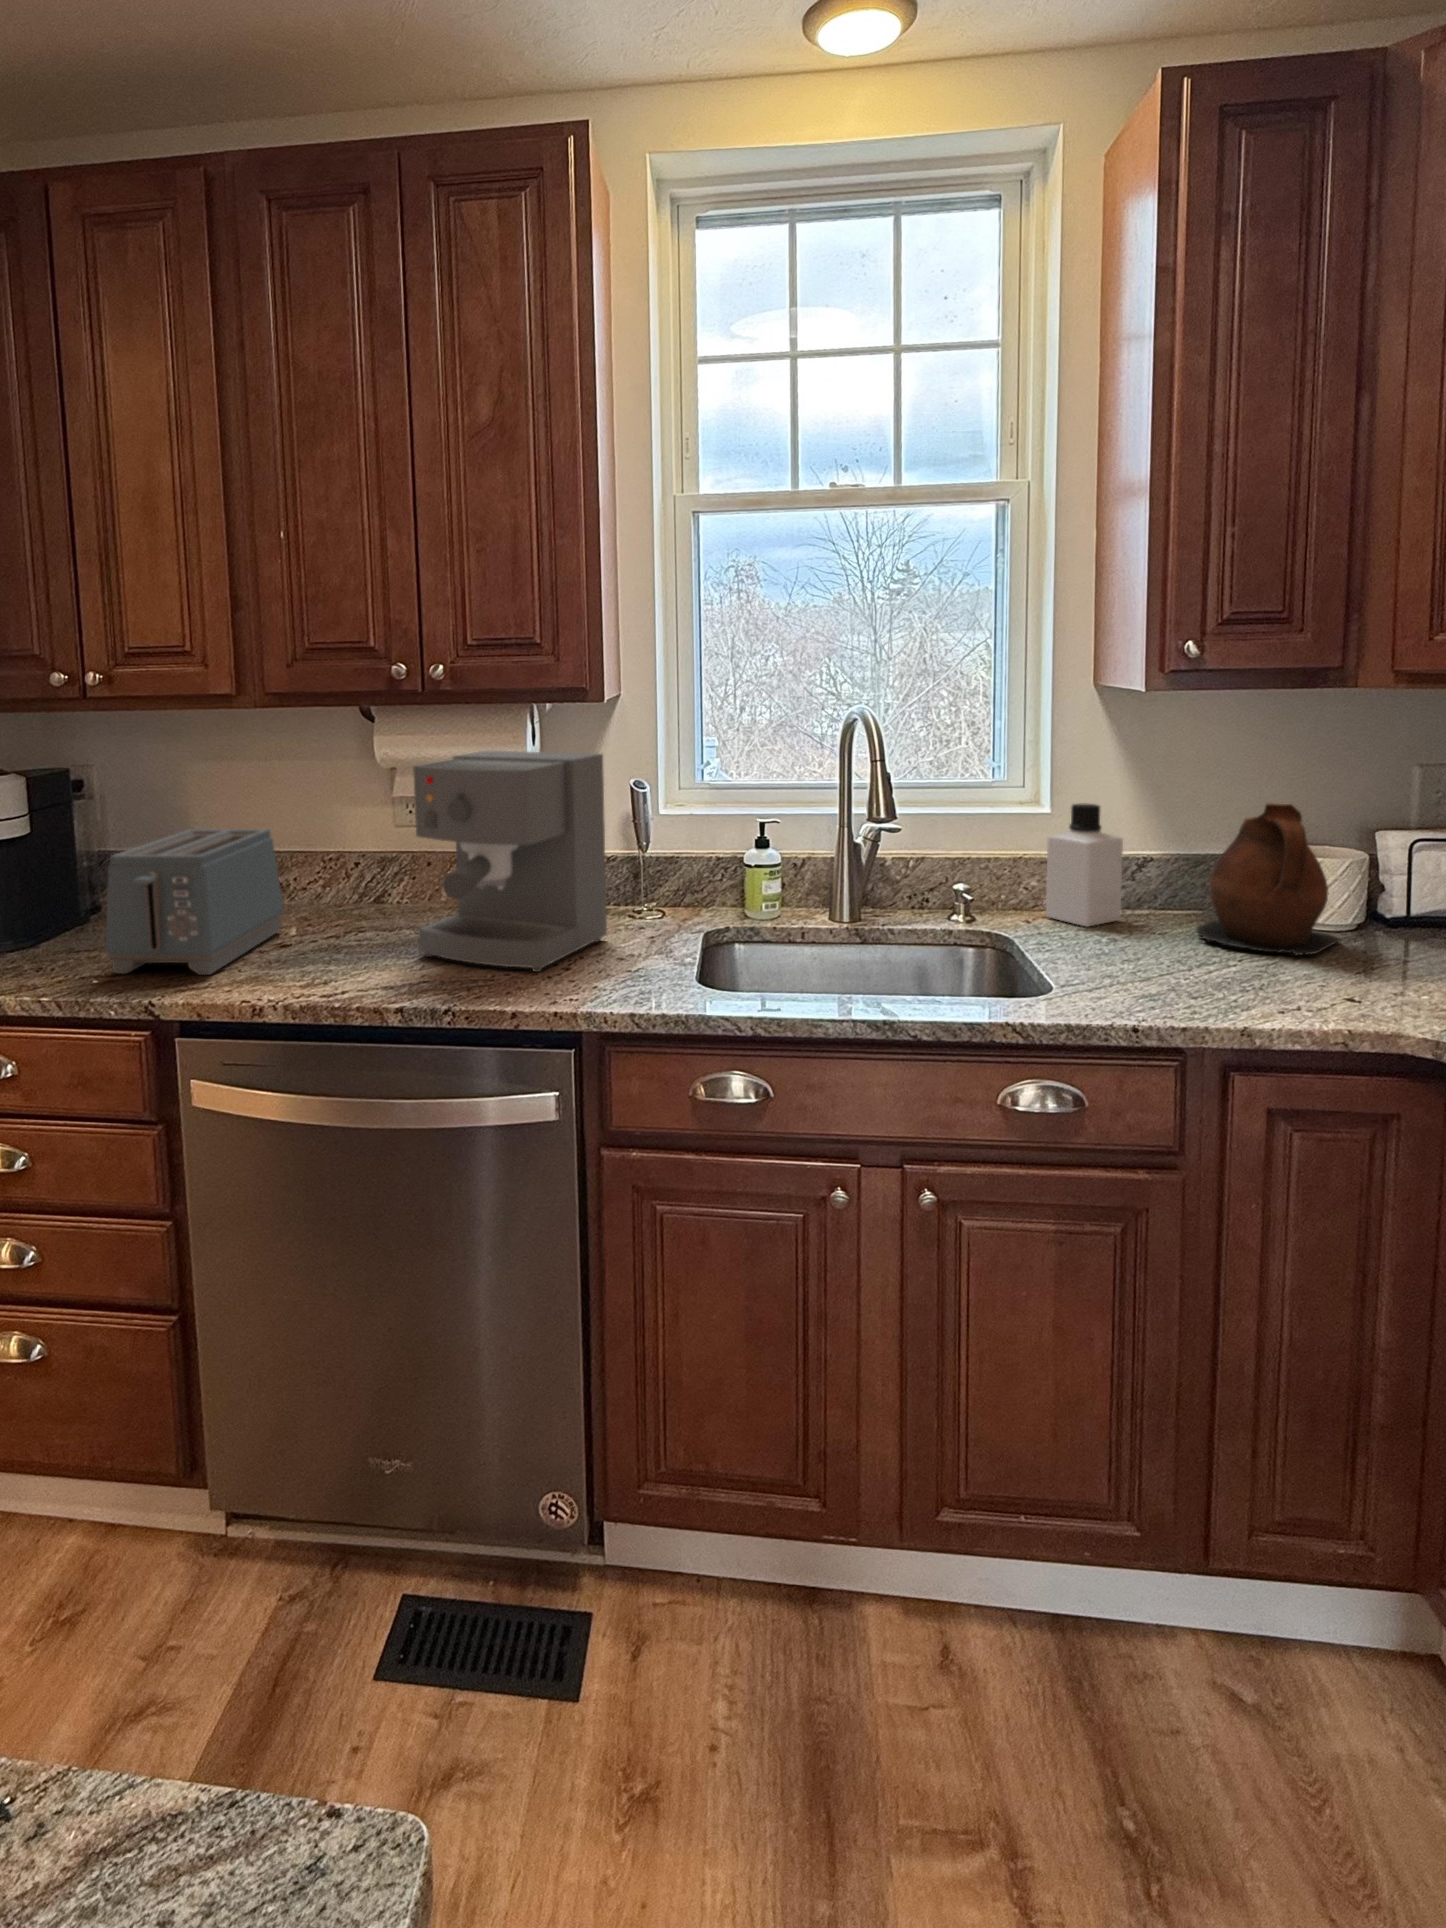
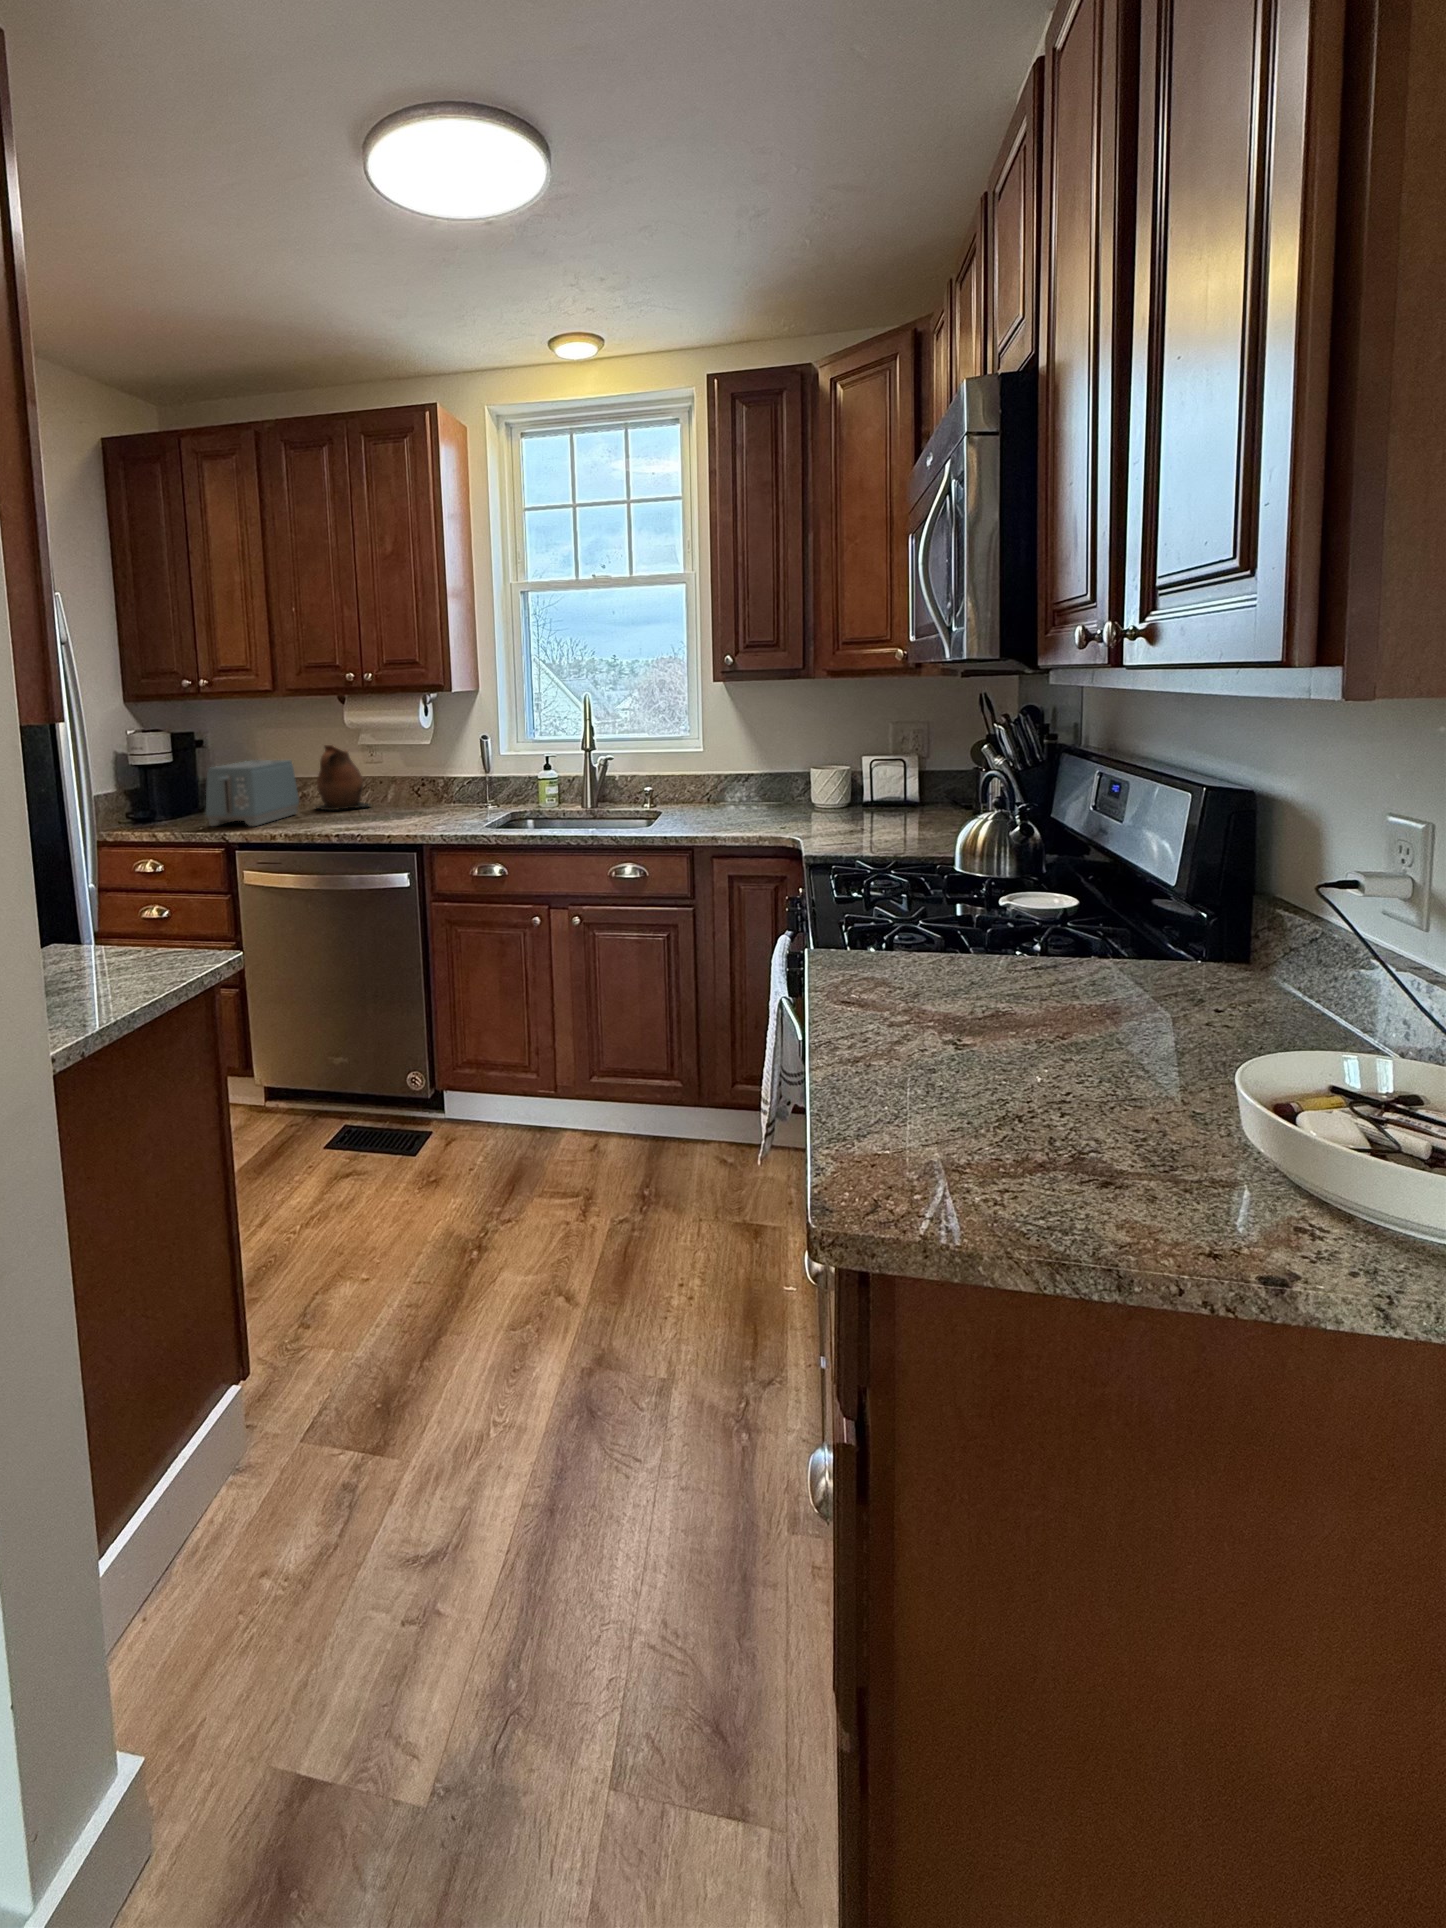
coffee maker: present [413,751,607,972] -> none [354,718,458,824]
ceramic pitcher: present [1197,803,1339,955] -> present [317,745,370,810]
bottle: present [1046,804,1123,927] -> none [695,745,732,809]

